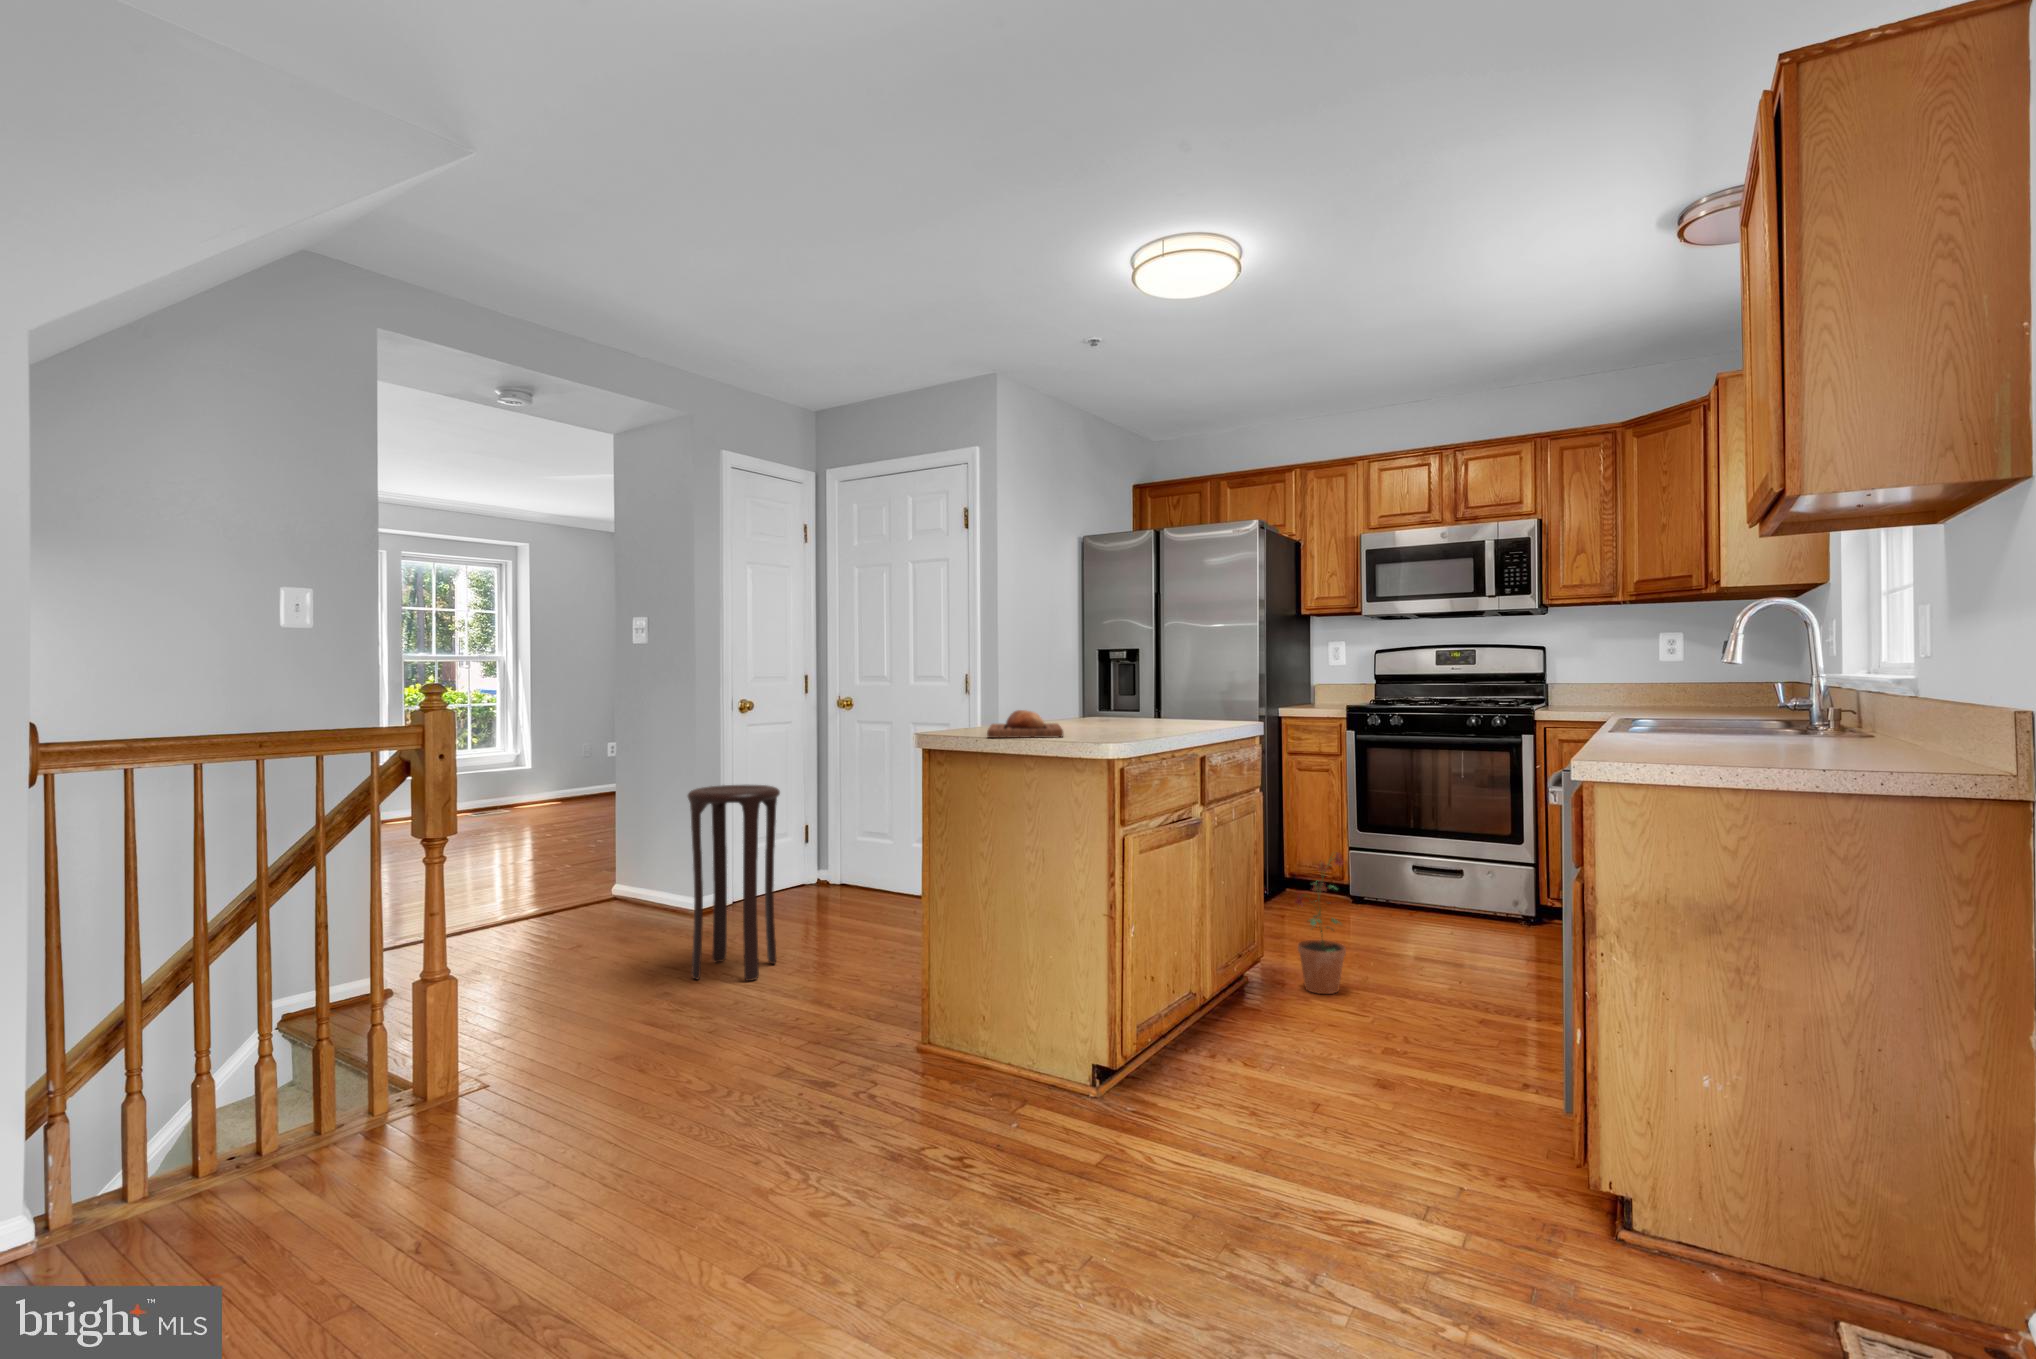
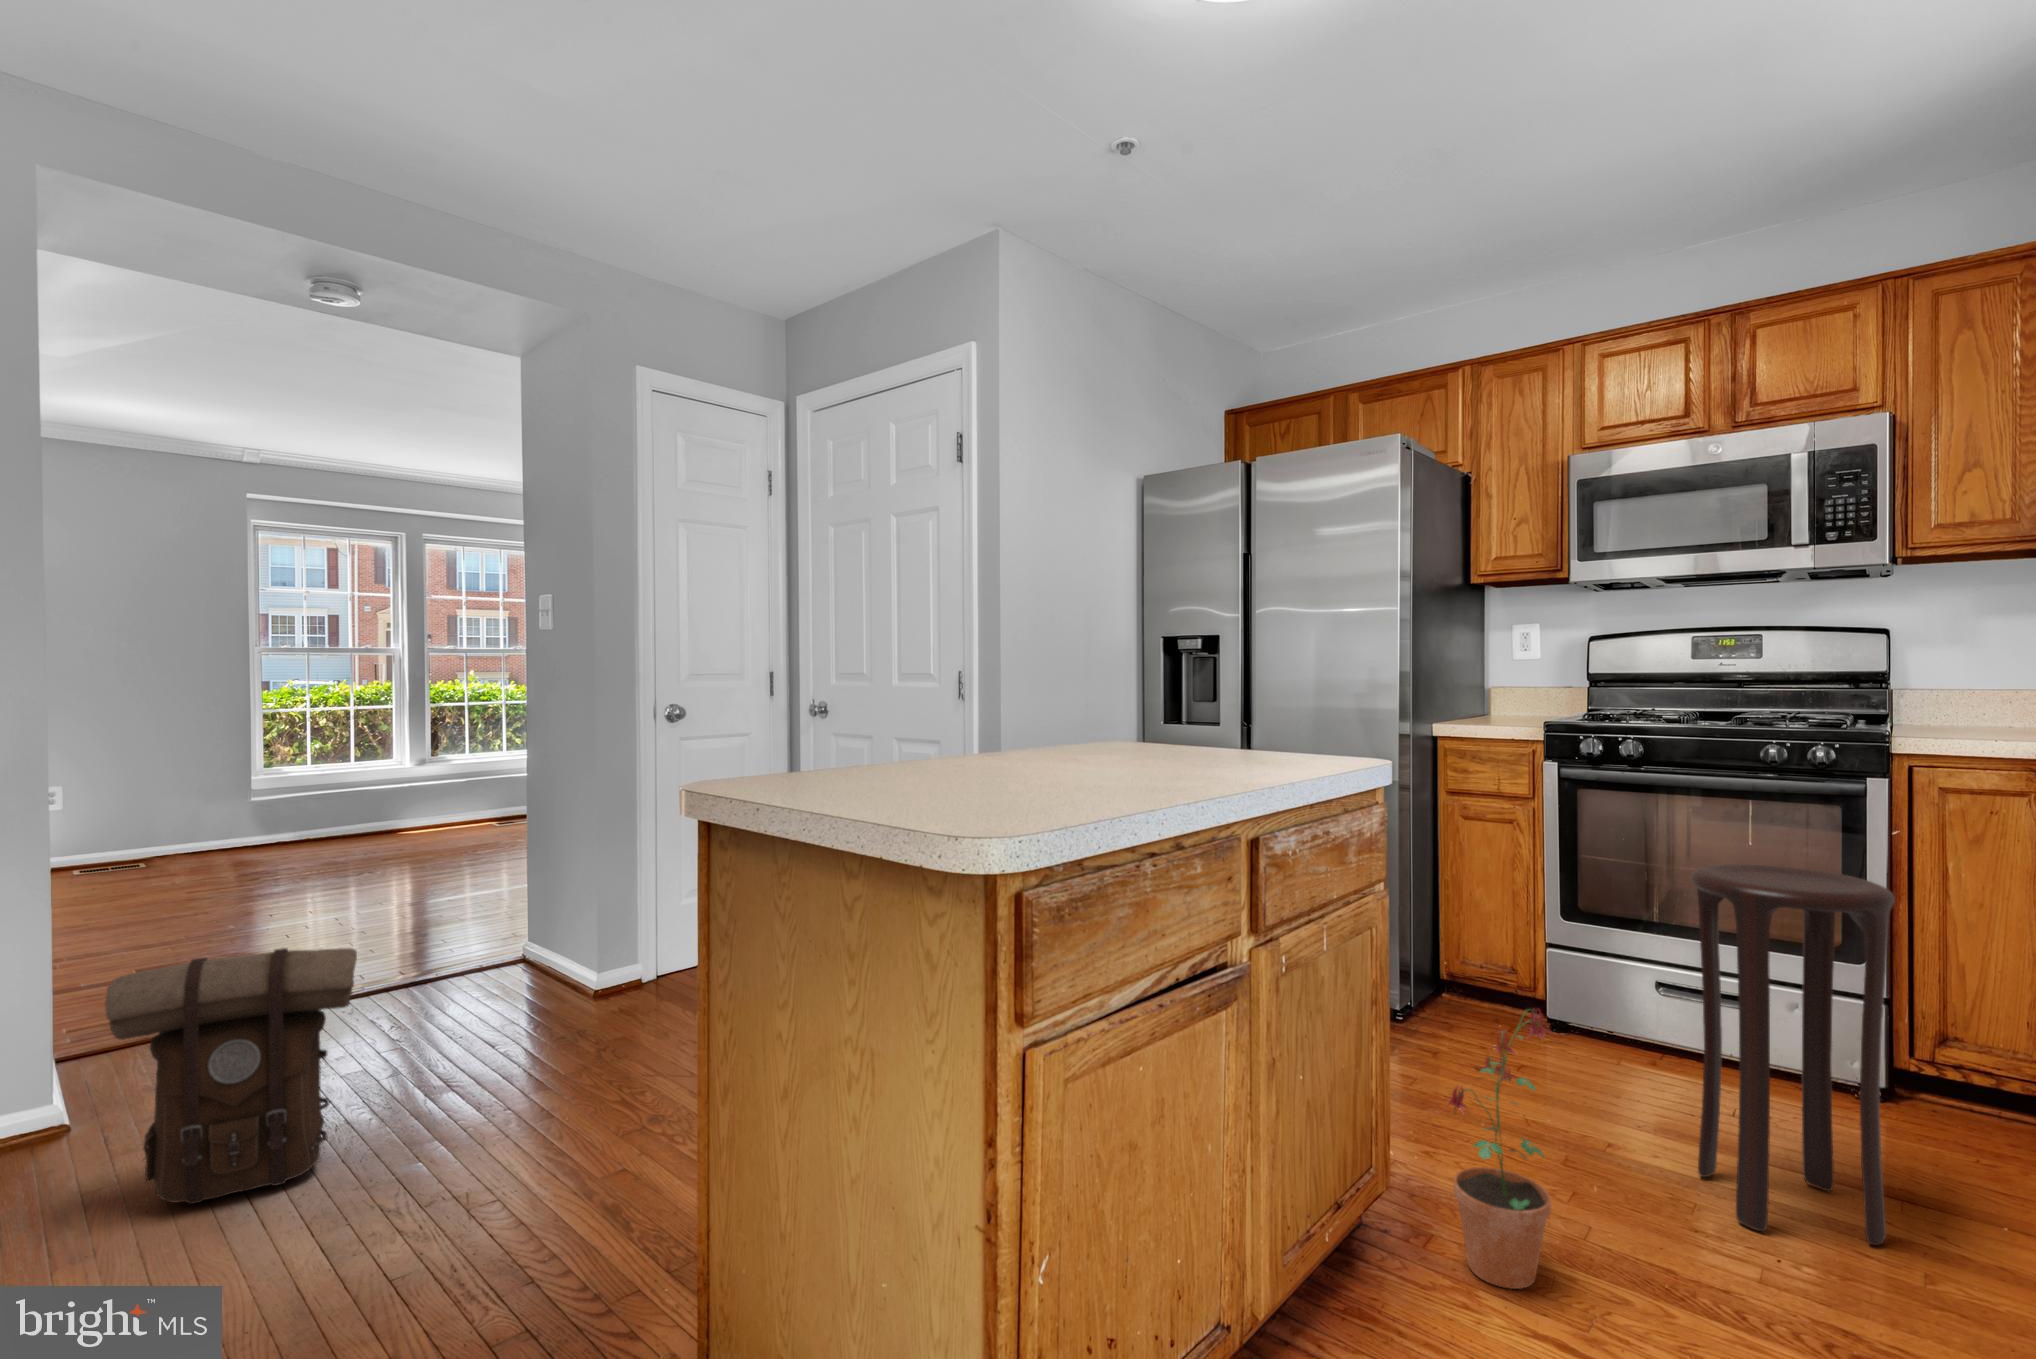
bread loaf: present [987,710,1063,738] -> none [750,741,965,809]
stool: present [688,785,780,981] -> present [1690,864,1895,1245]
backpack: none [507,852,644,1009] -> present [105,948,357,1204]

